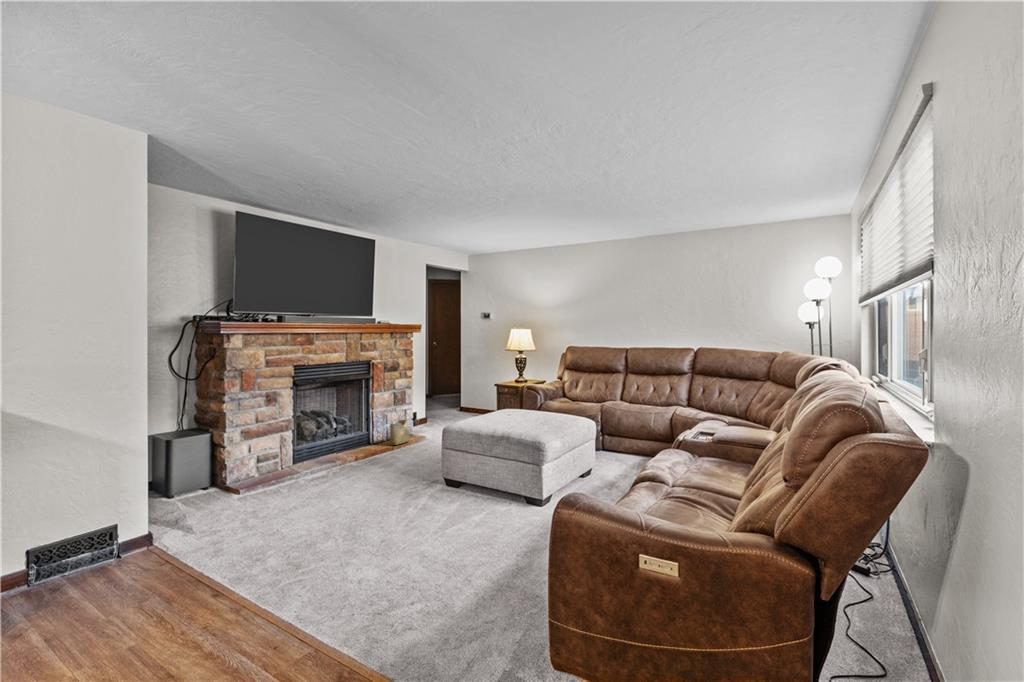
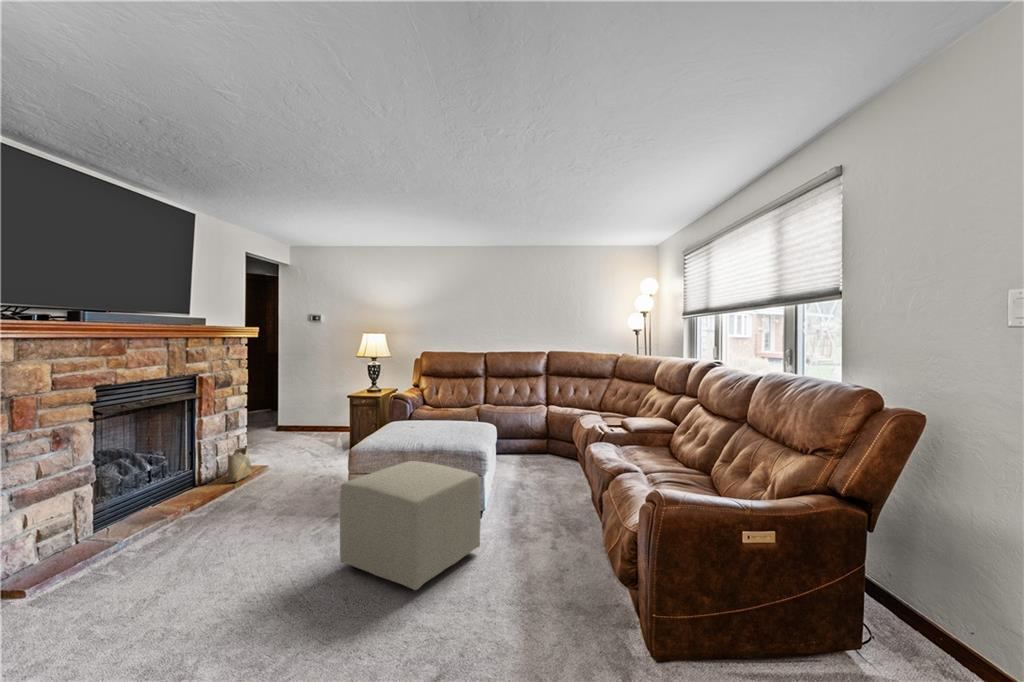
ottoman: none [405,438,515,539] -> present [340,461,481,590]

